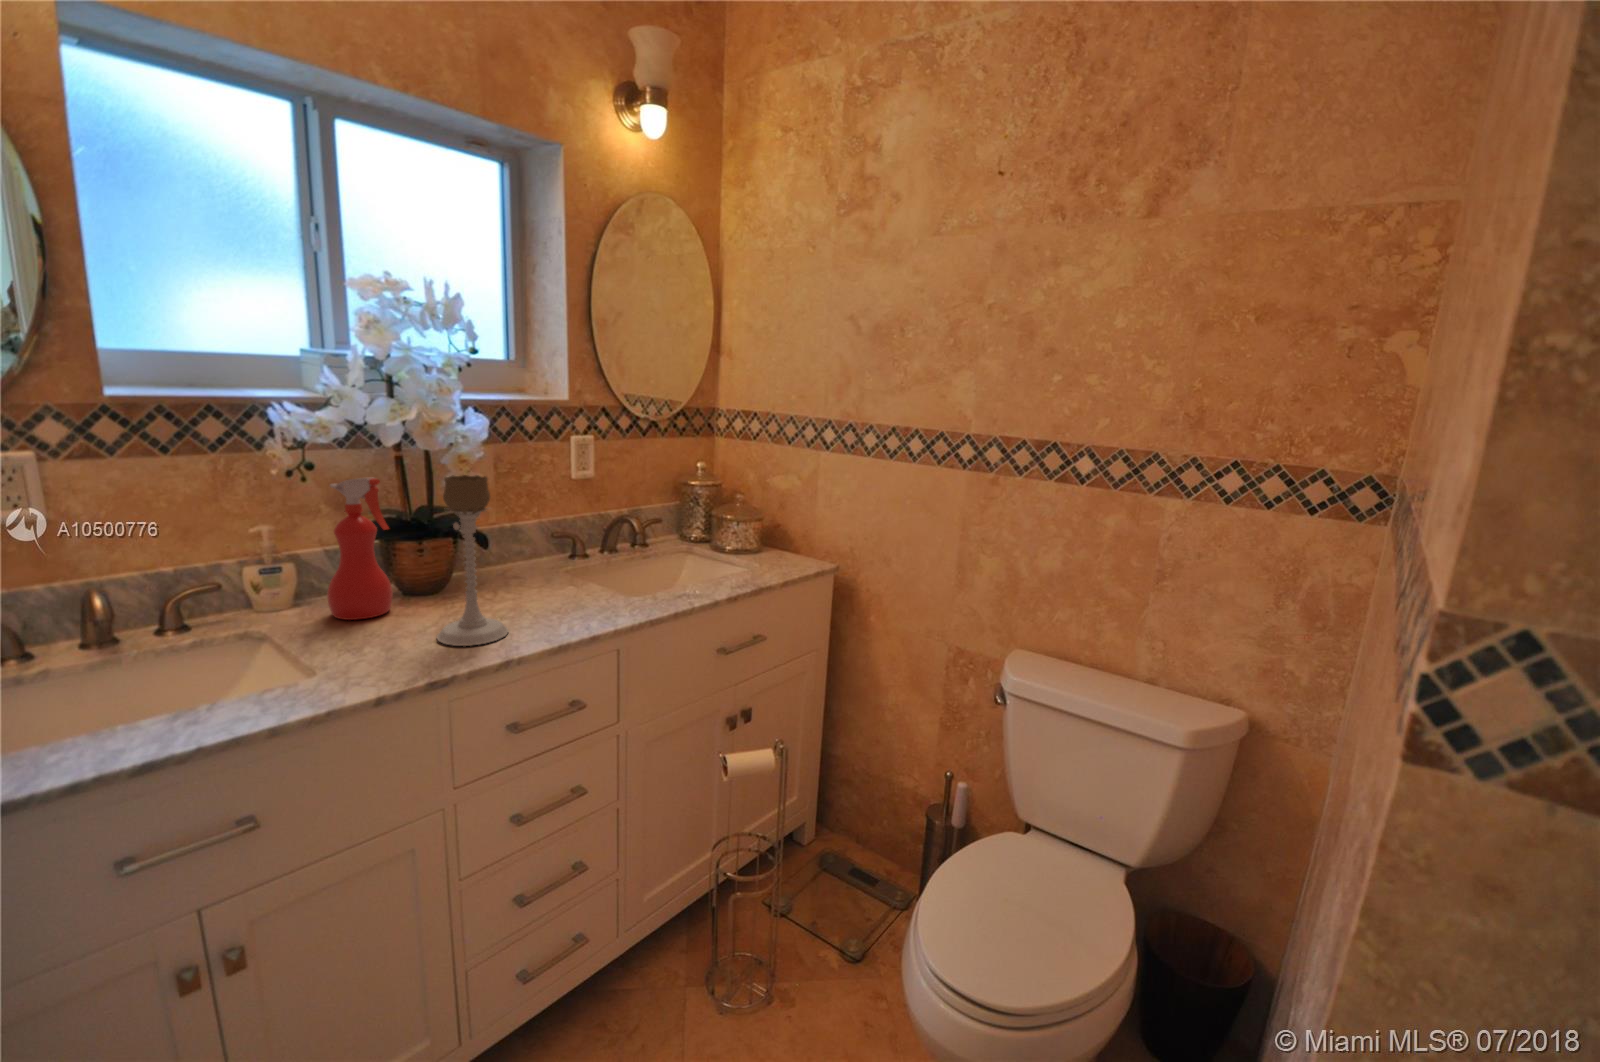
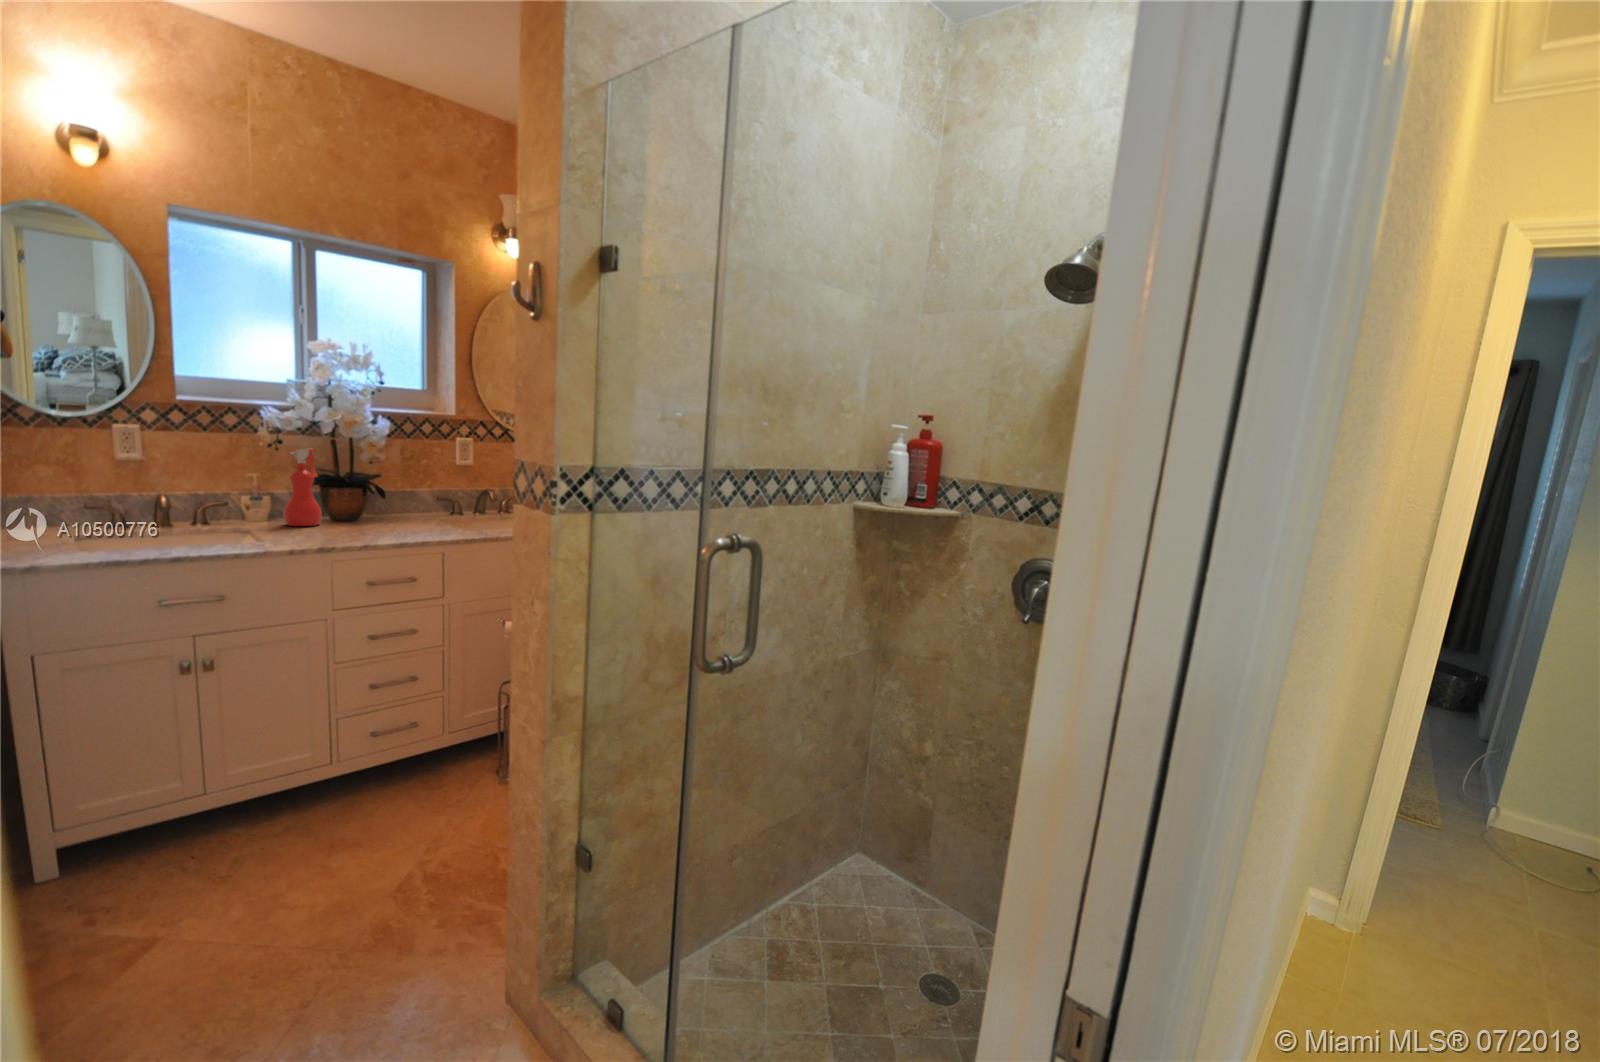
candle holder: present [437,475,508,646] -> none [332,447,375,537]

